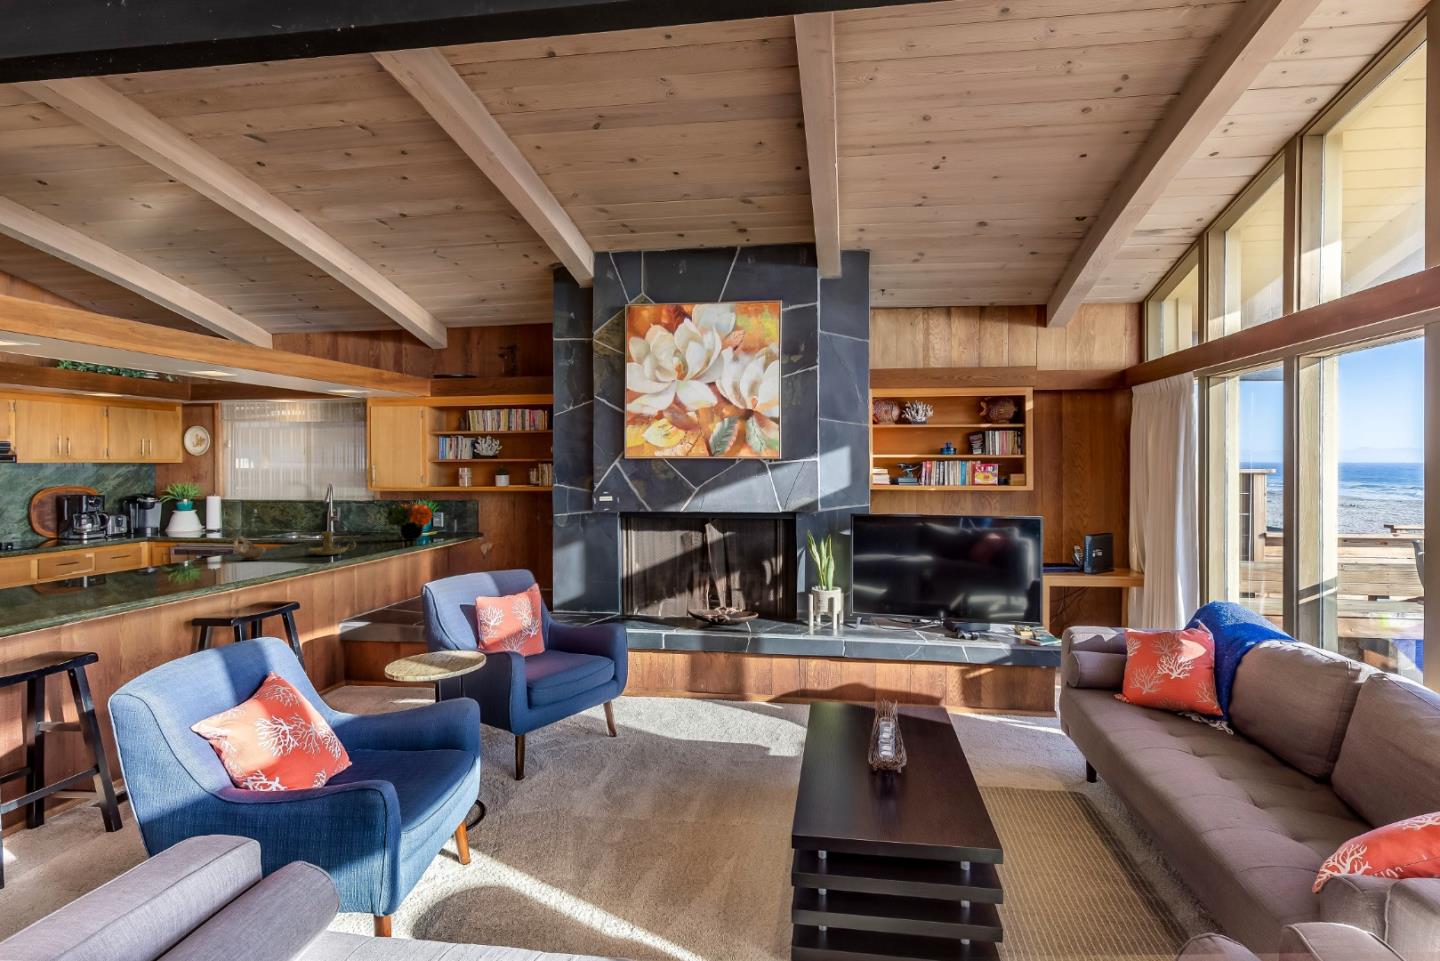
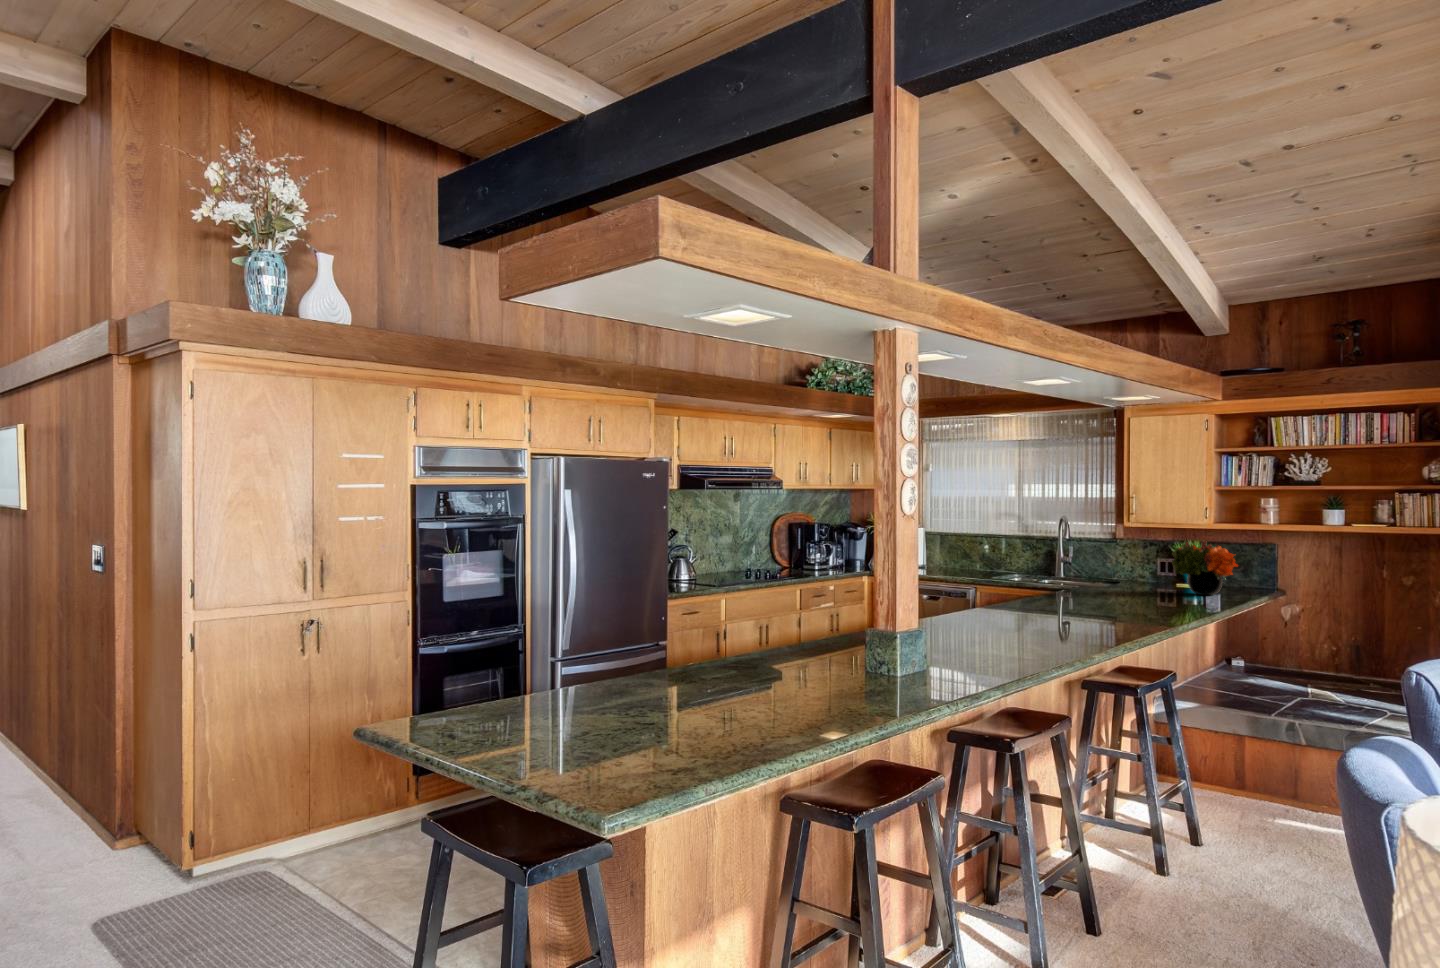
candle holder: present [308,531,355,555] -> none [1119,580,1180,611]
decorative bowl: present [233,536,265,561] -> none [1035,580,1077,612]

